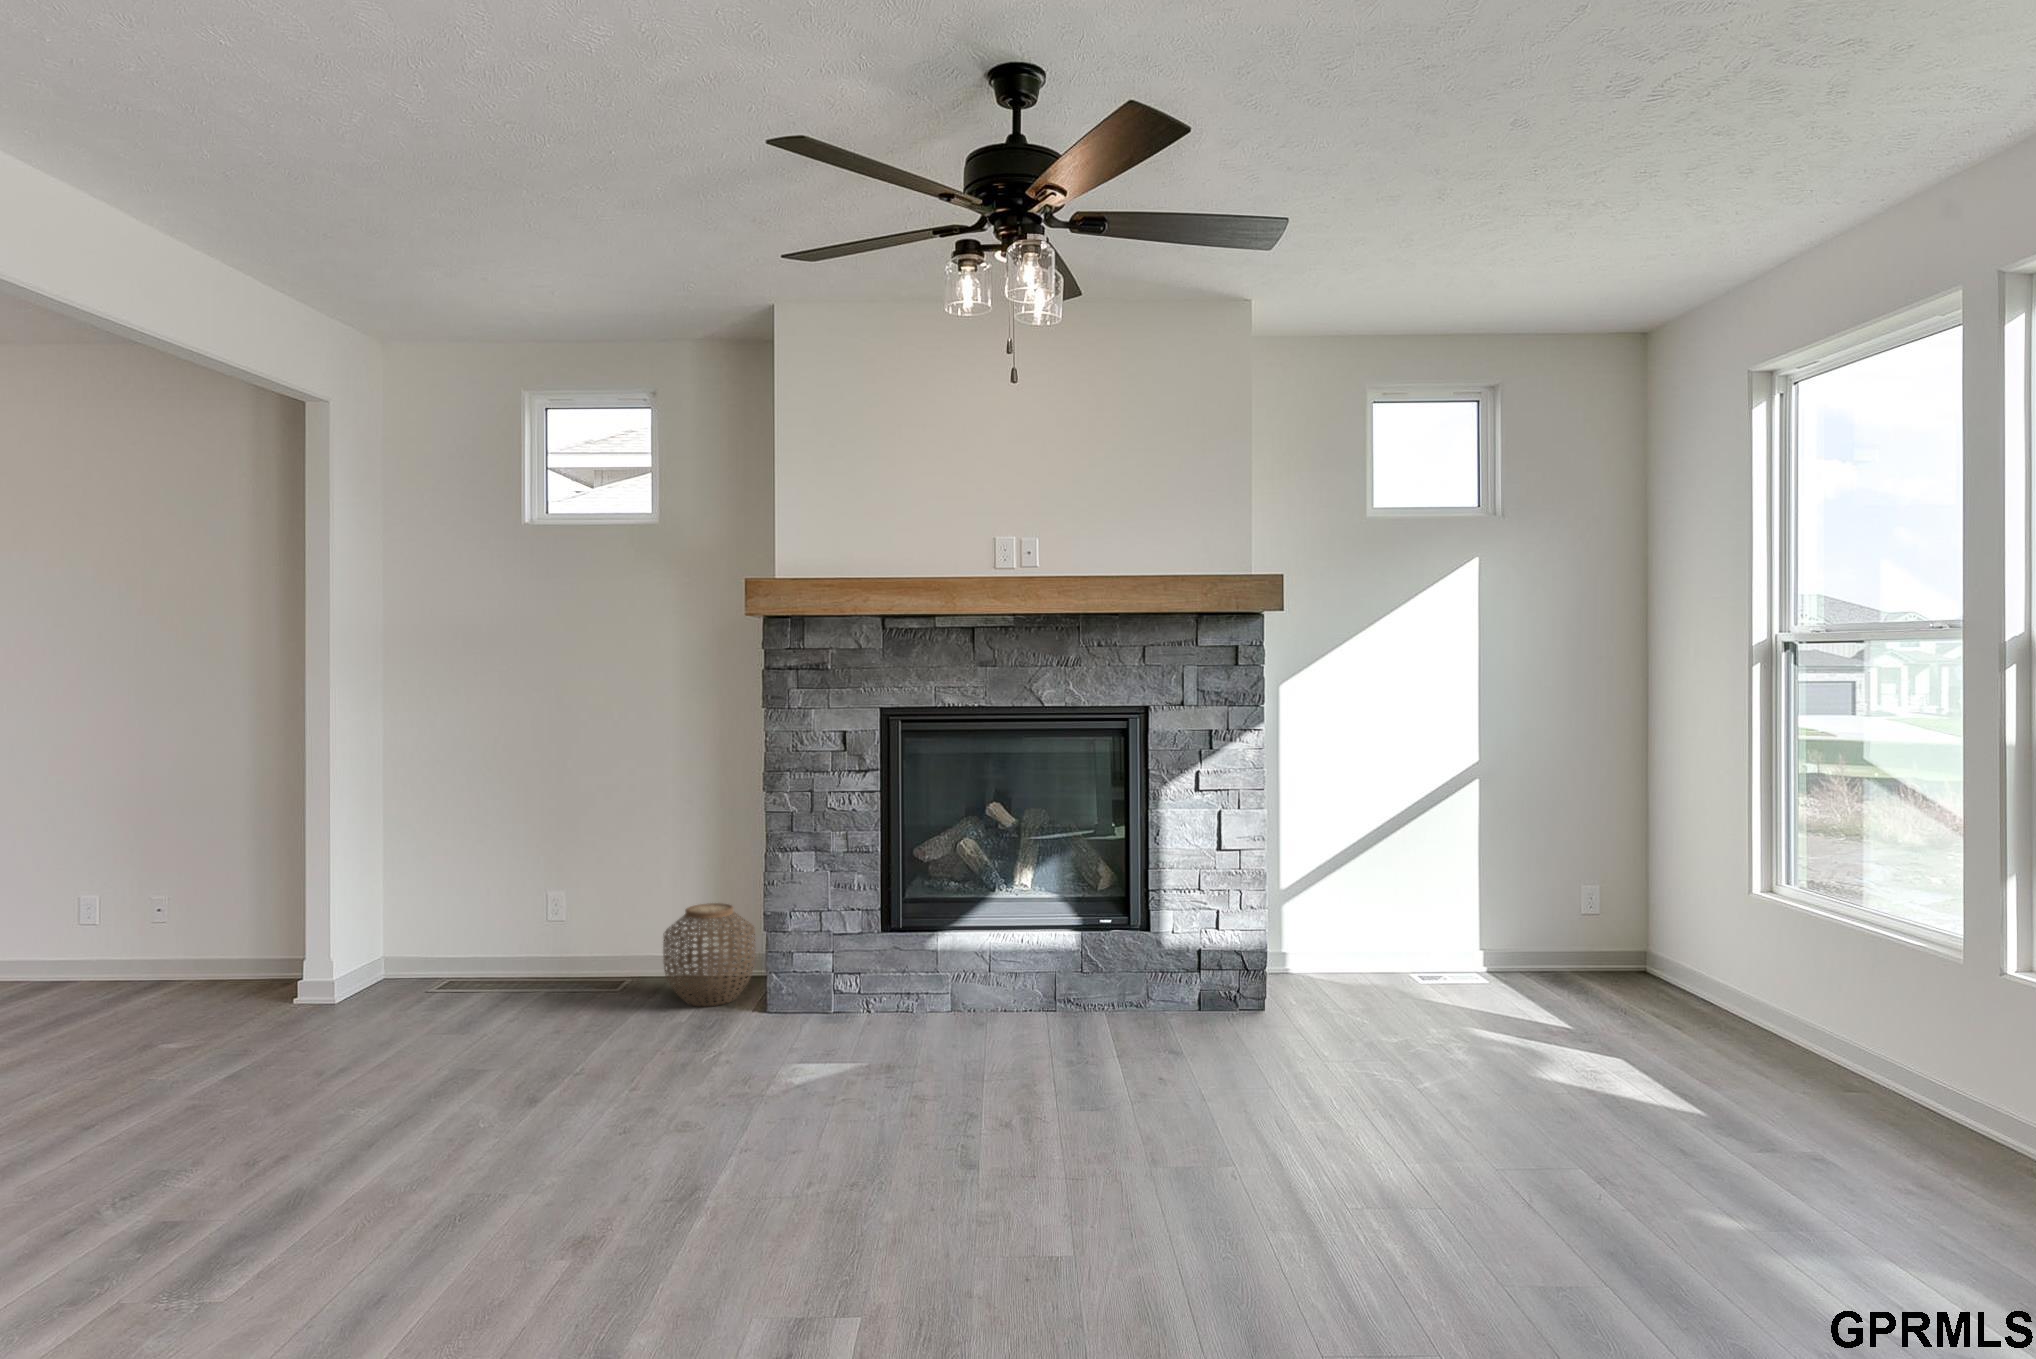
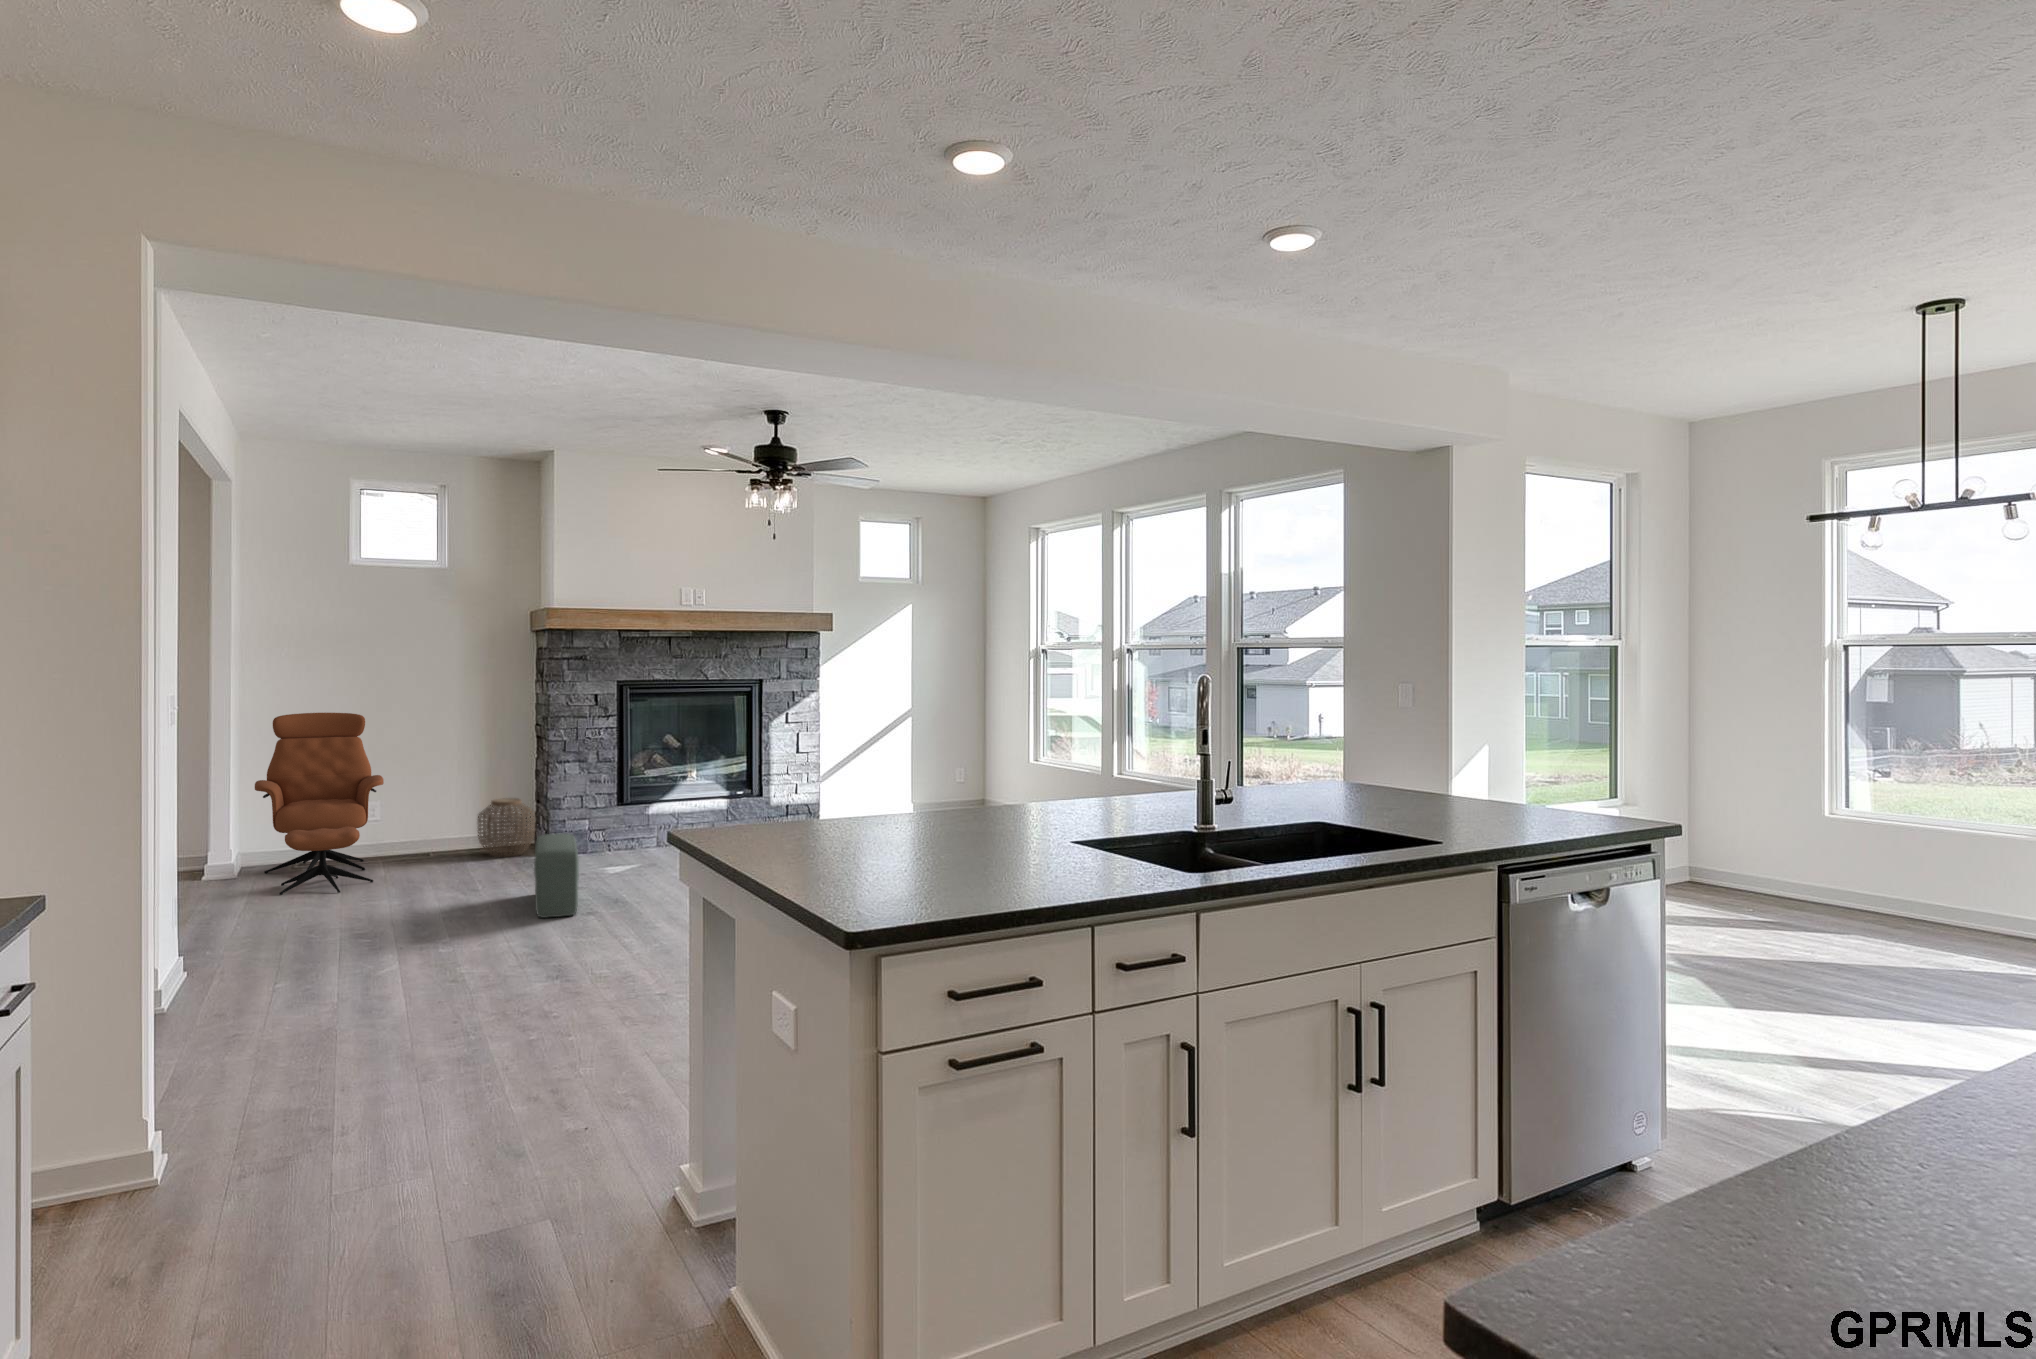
armchair: none [275,755,544,1073] -> present [255,713,384,895]
pouf: none [391,1029,620,1271] -> present [534,833,579,918]

